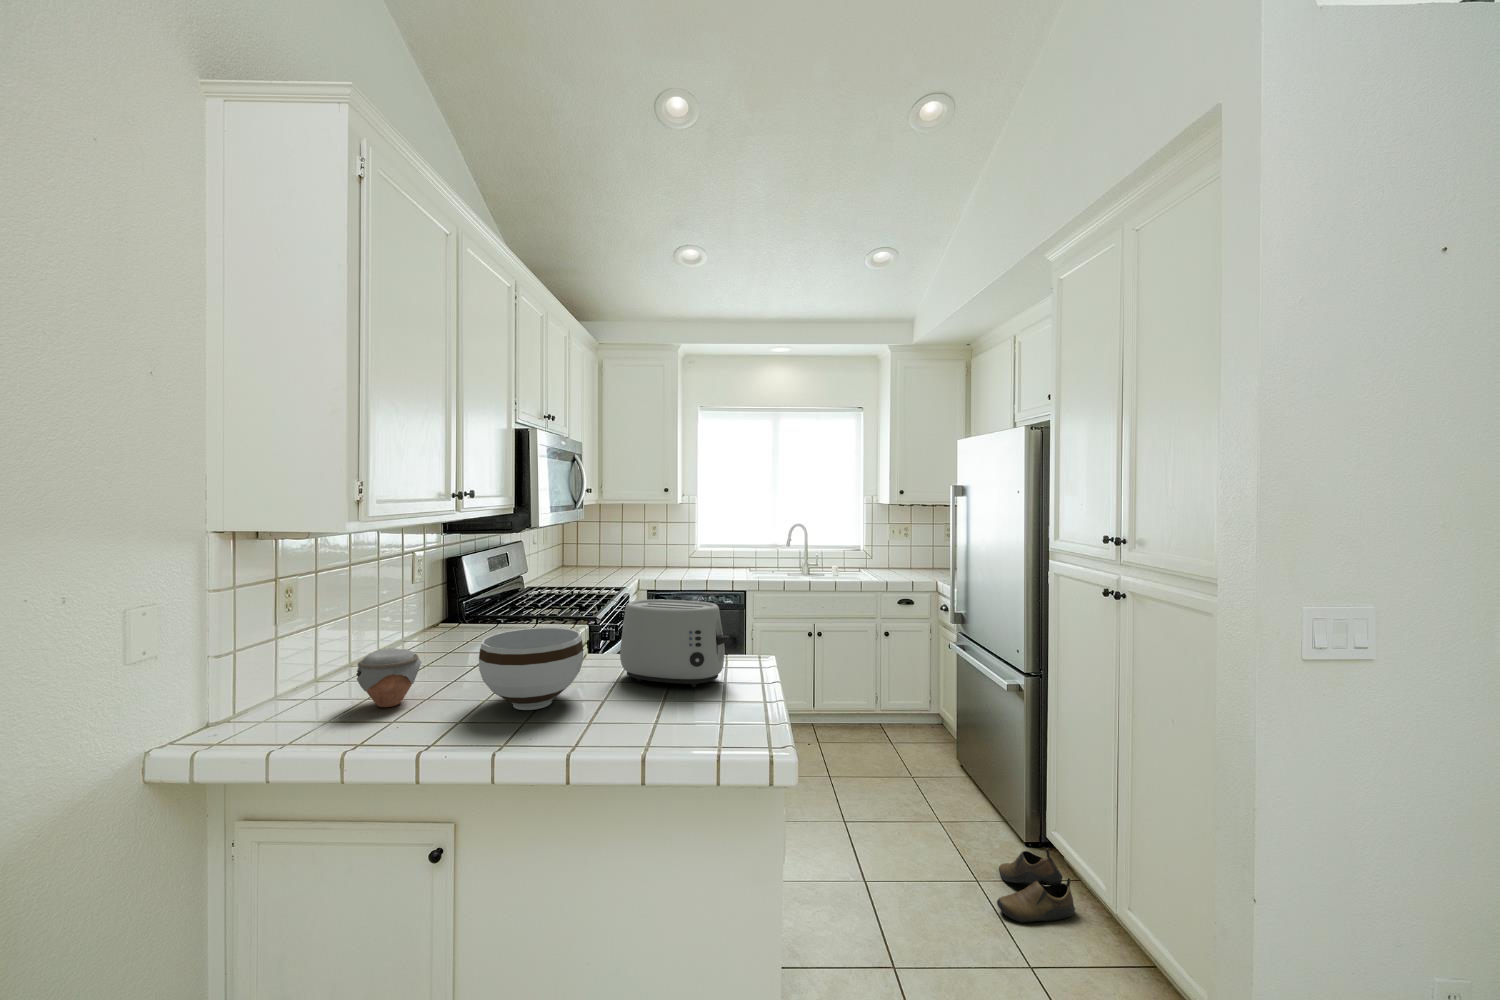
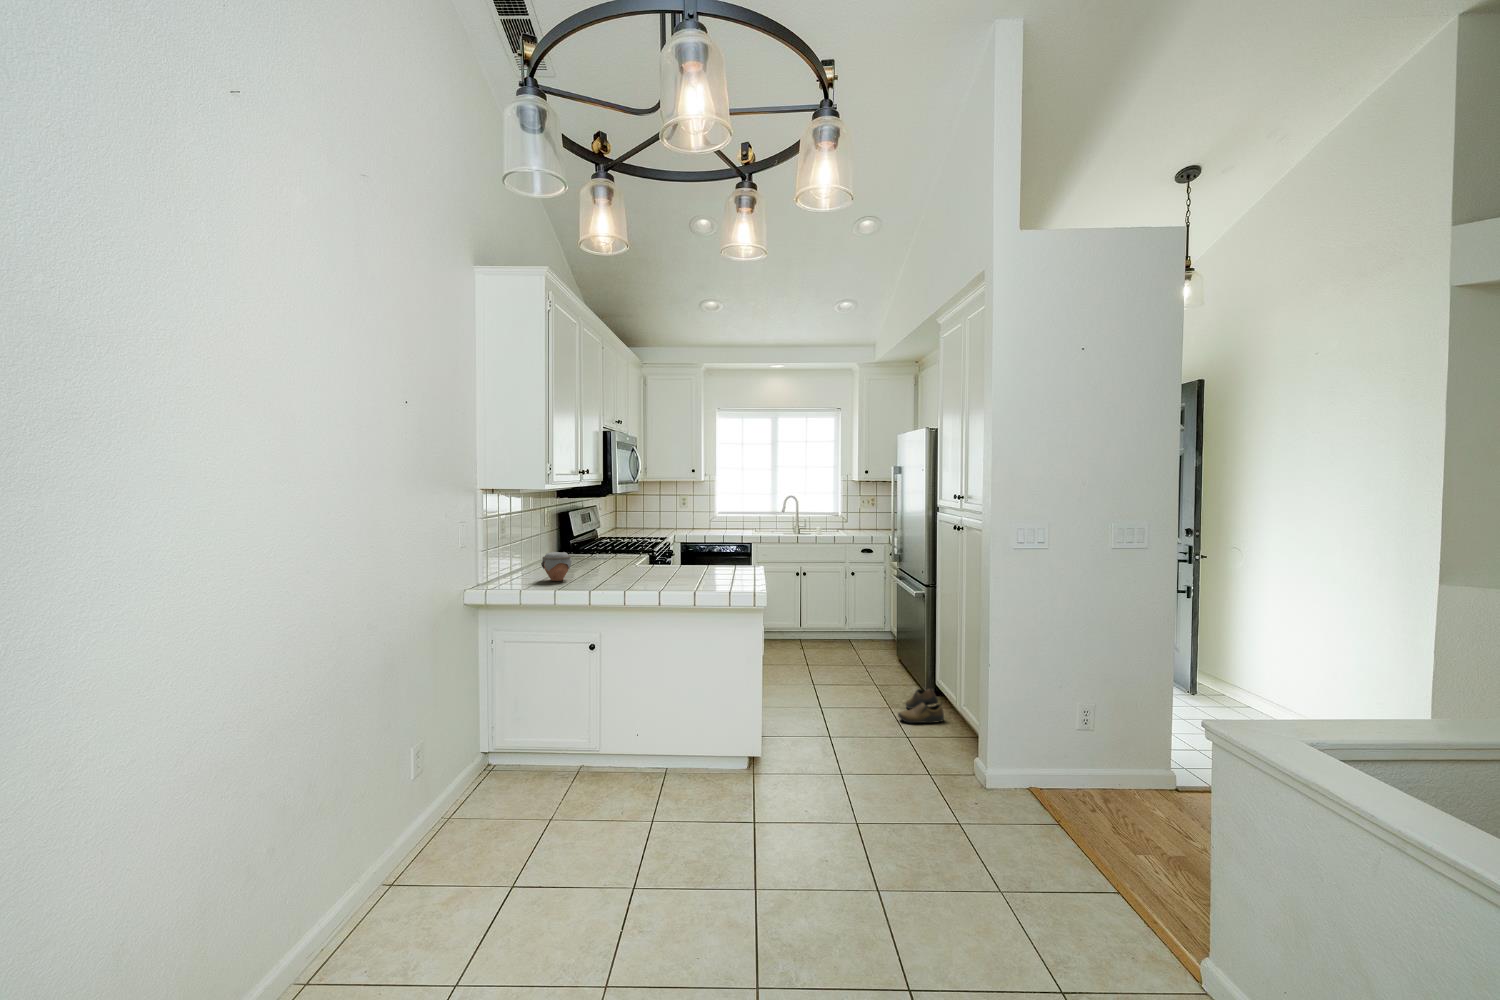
toaster: present [620,599,729,687] -> none [676,530,737,576]
bowl: present [479,628,583,710] -> none [605,543,658,582]

